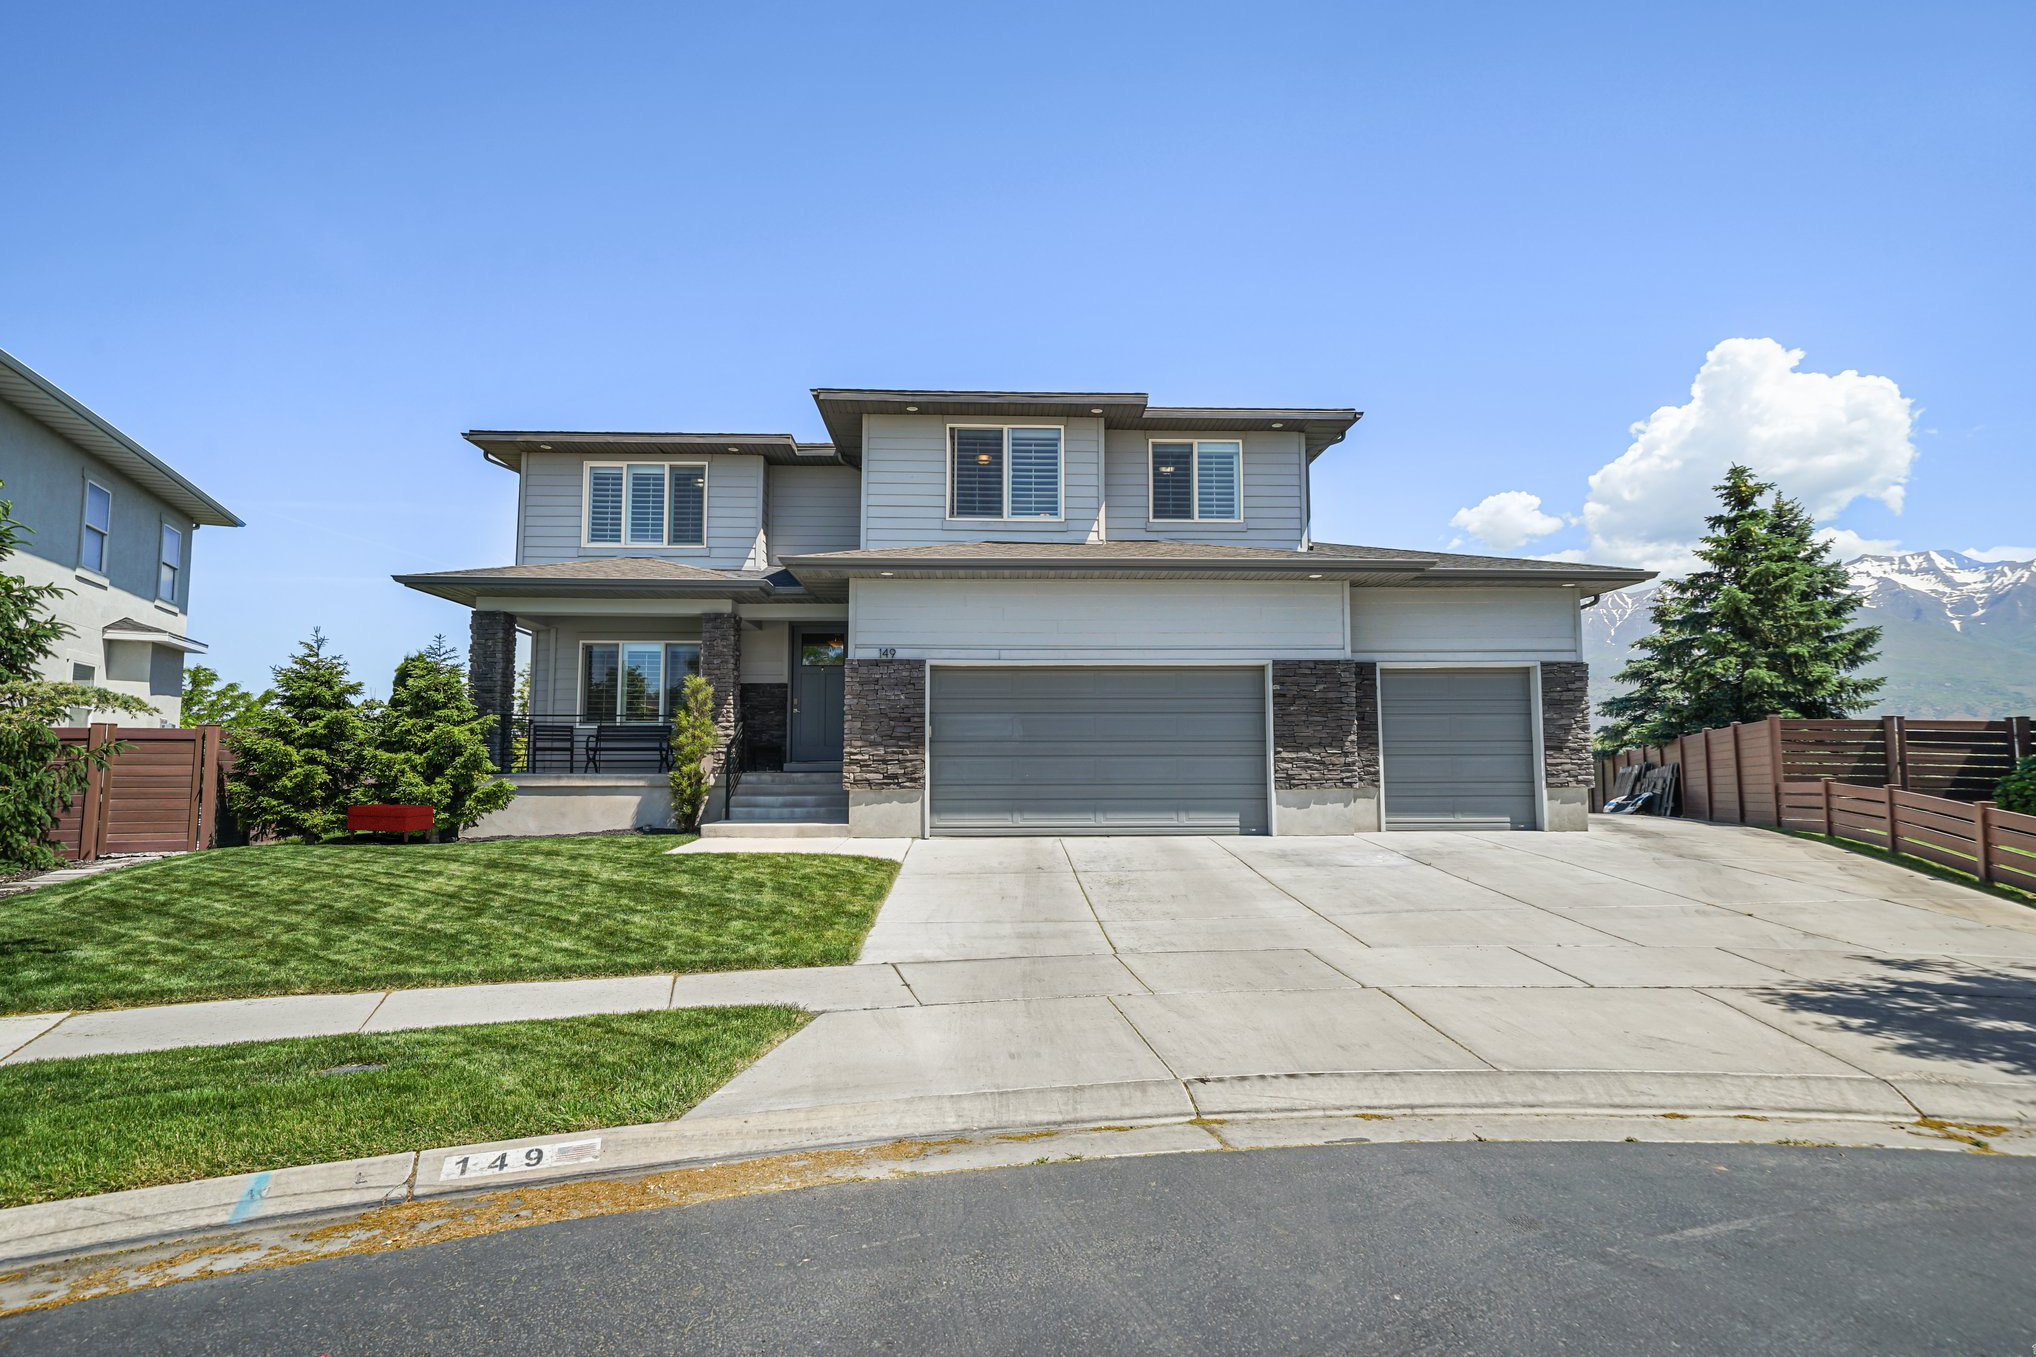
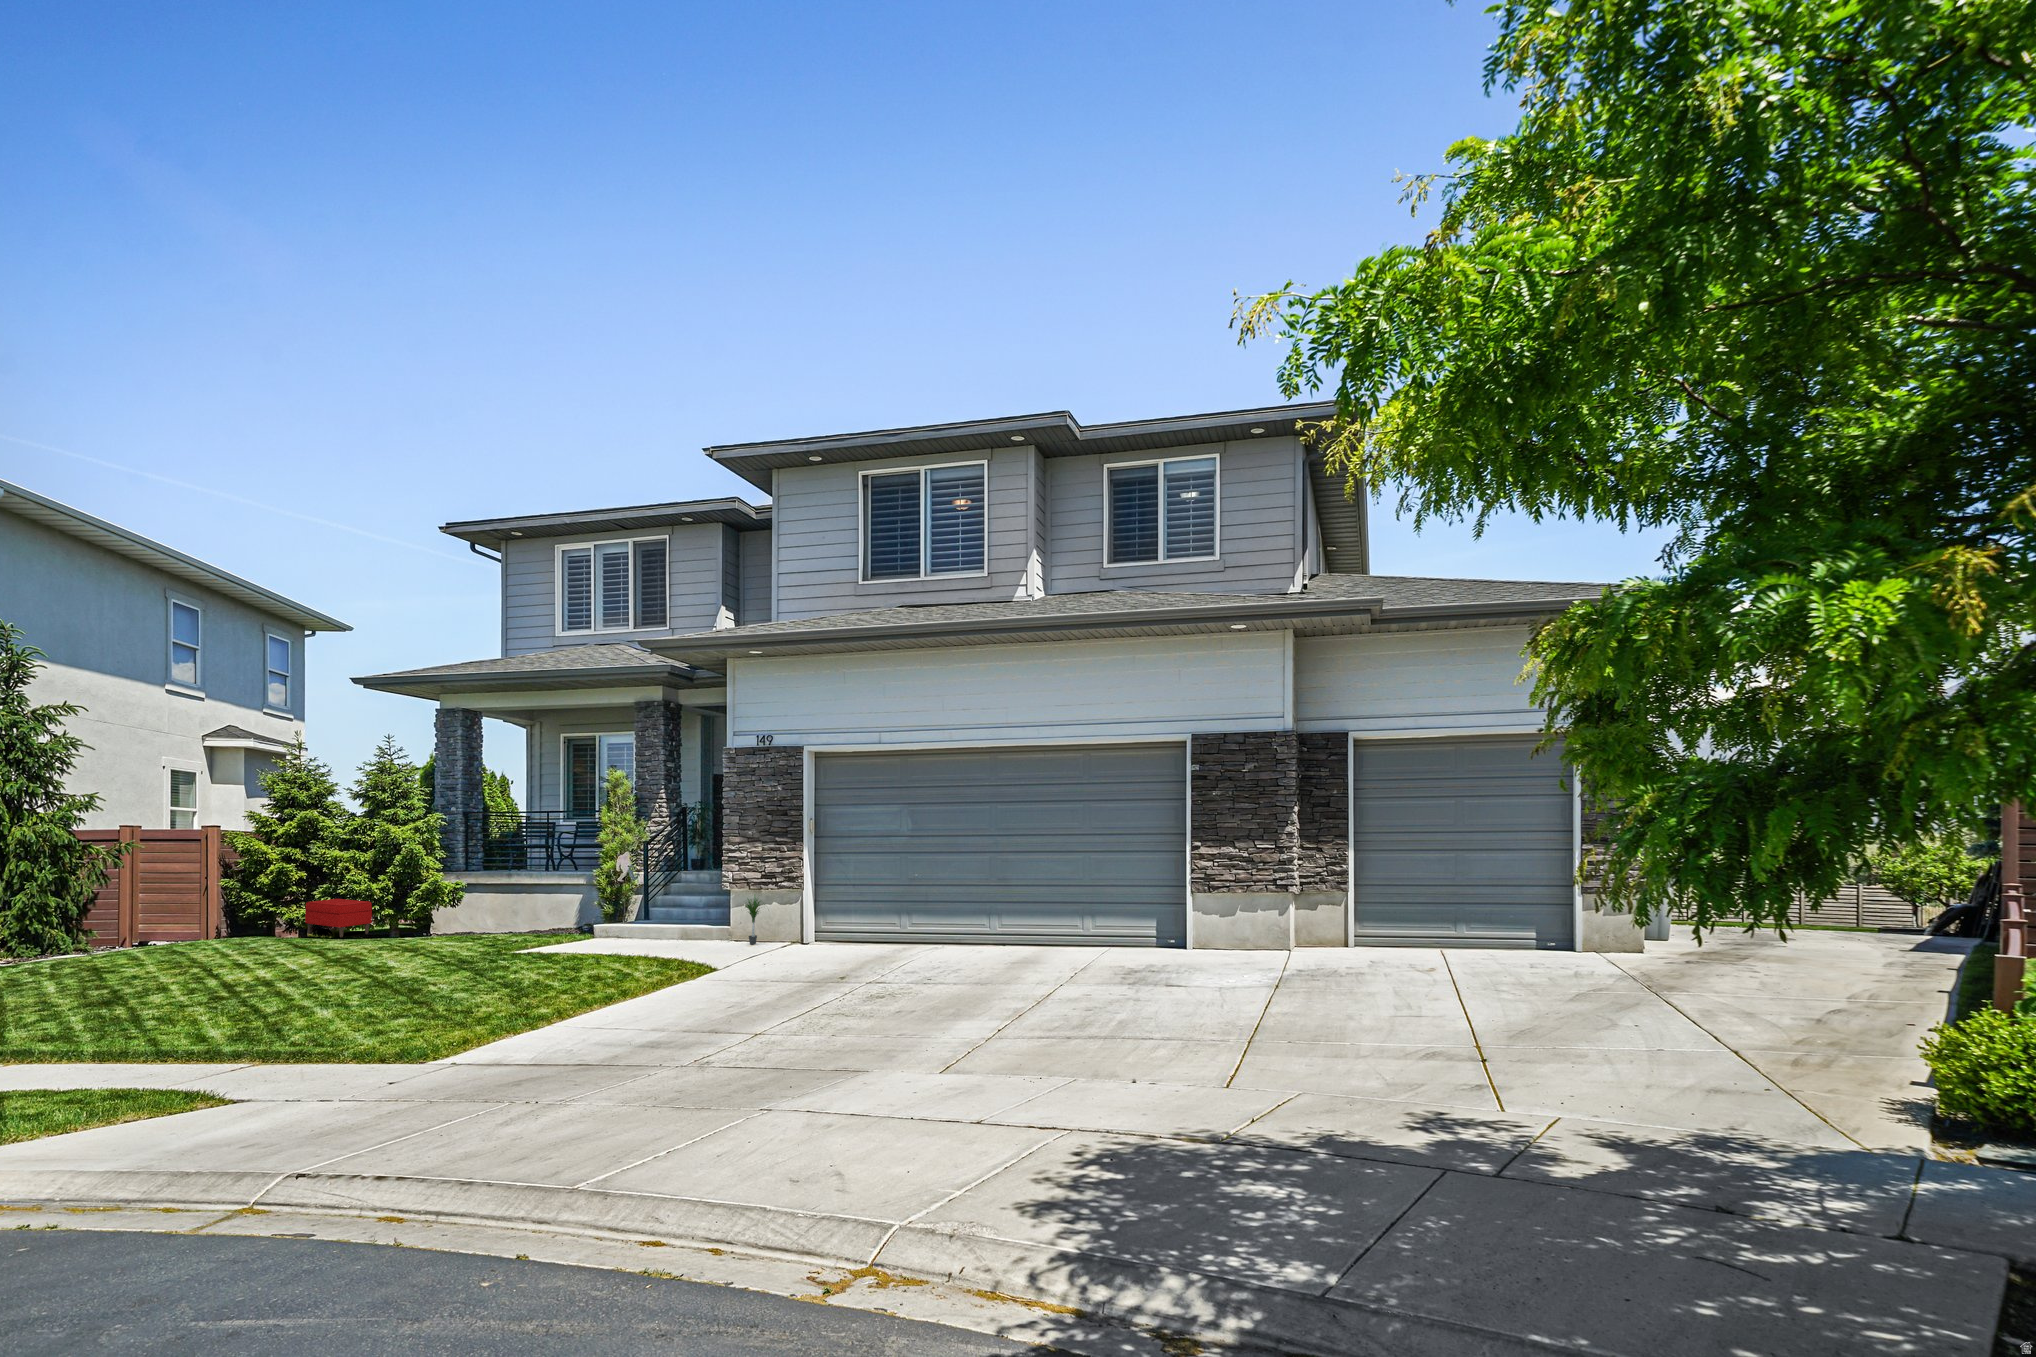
potted plant: none [868,791,899,839] -> present [745,897,761,945]

